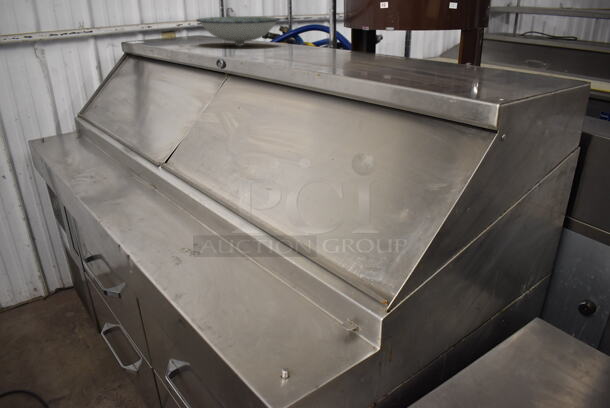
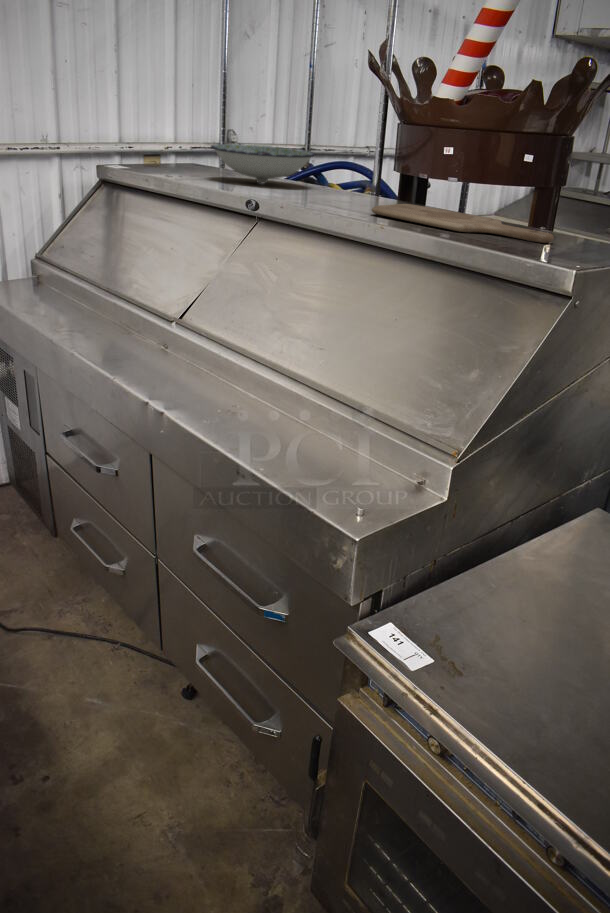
cutting board: none [316,53,477,78] -> present [371,204,554,243]

